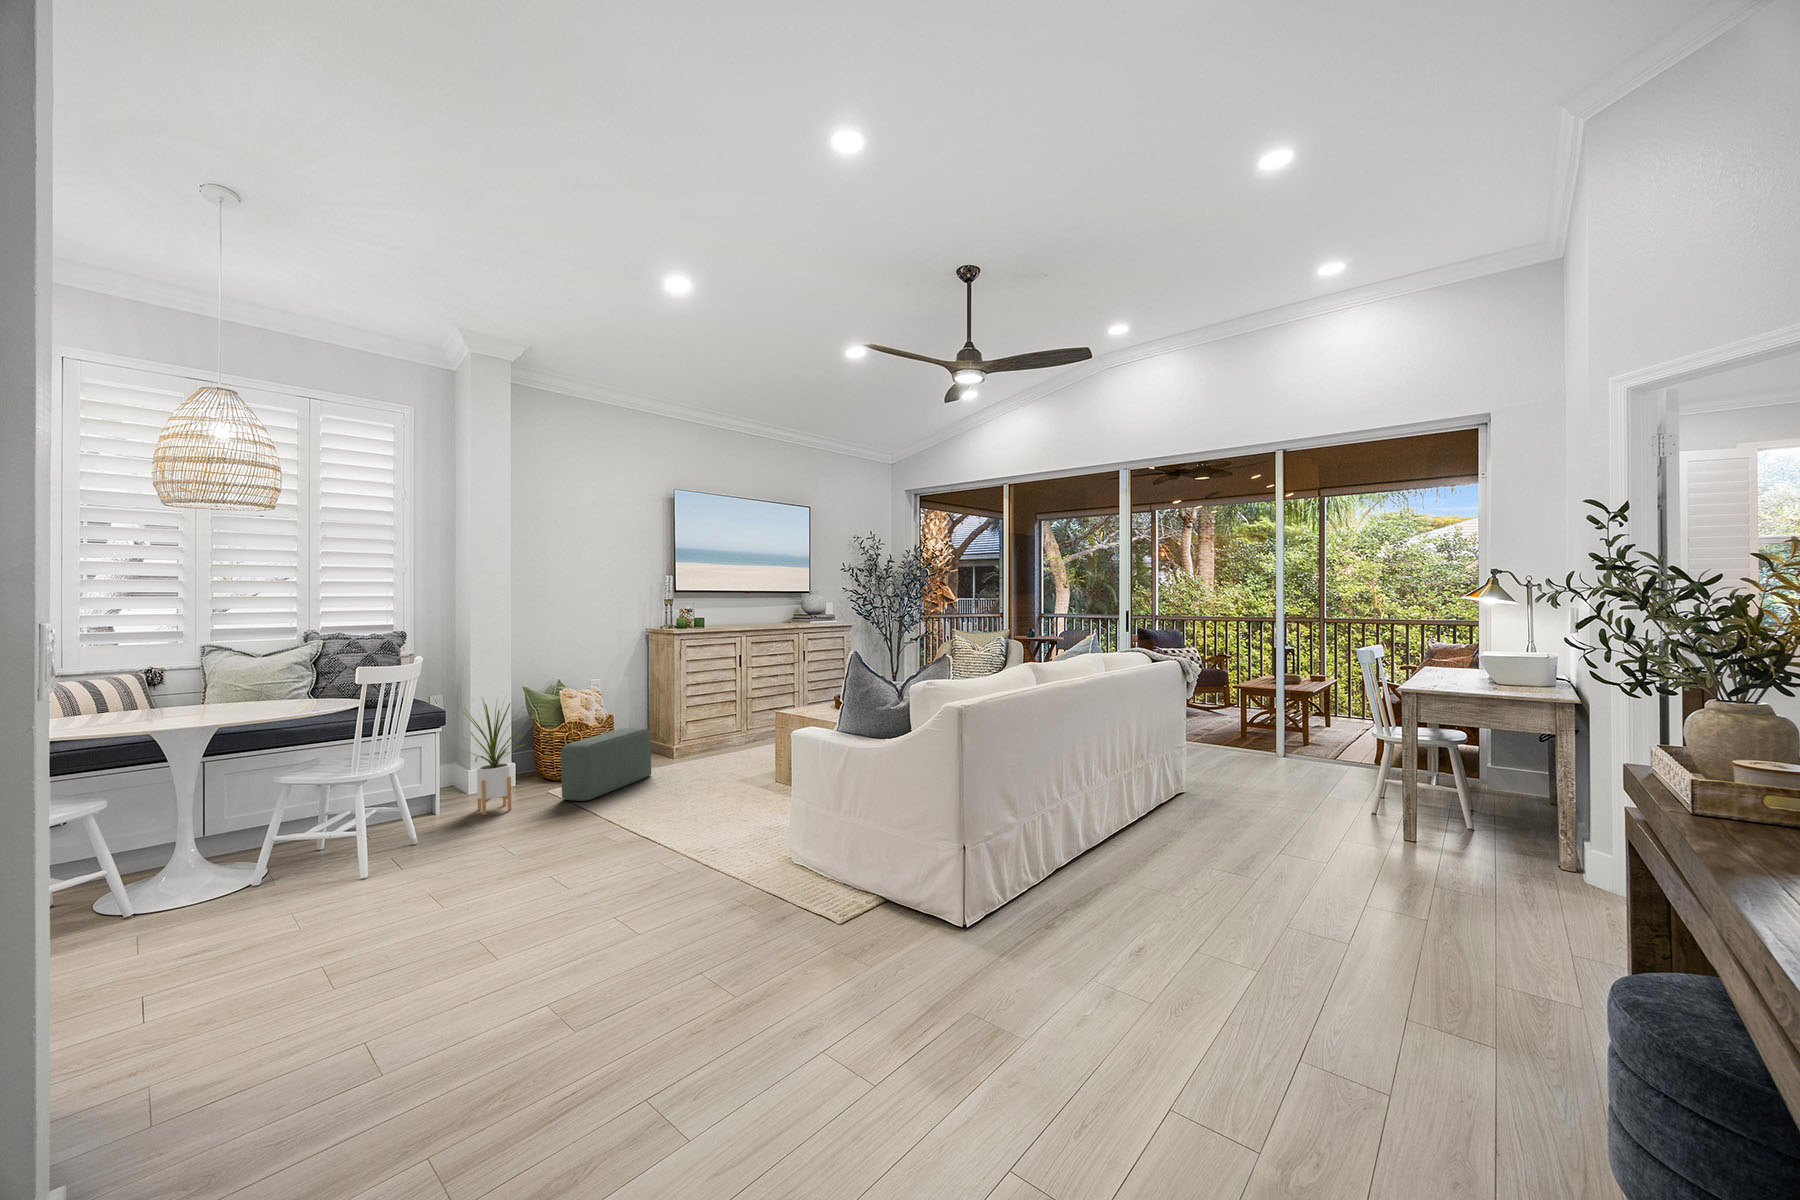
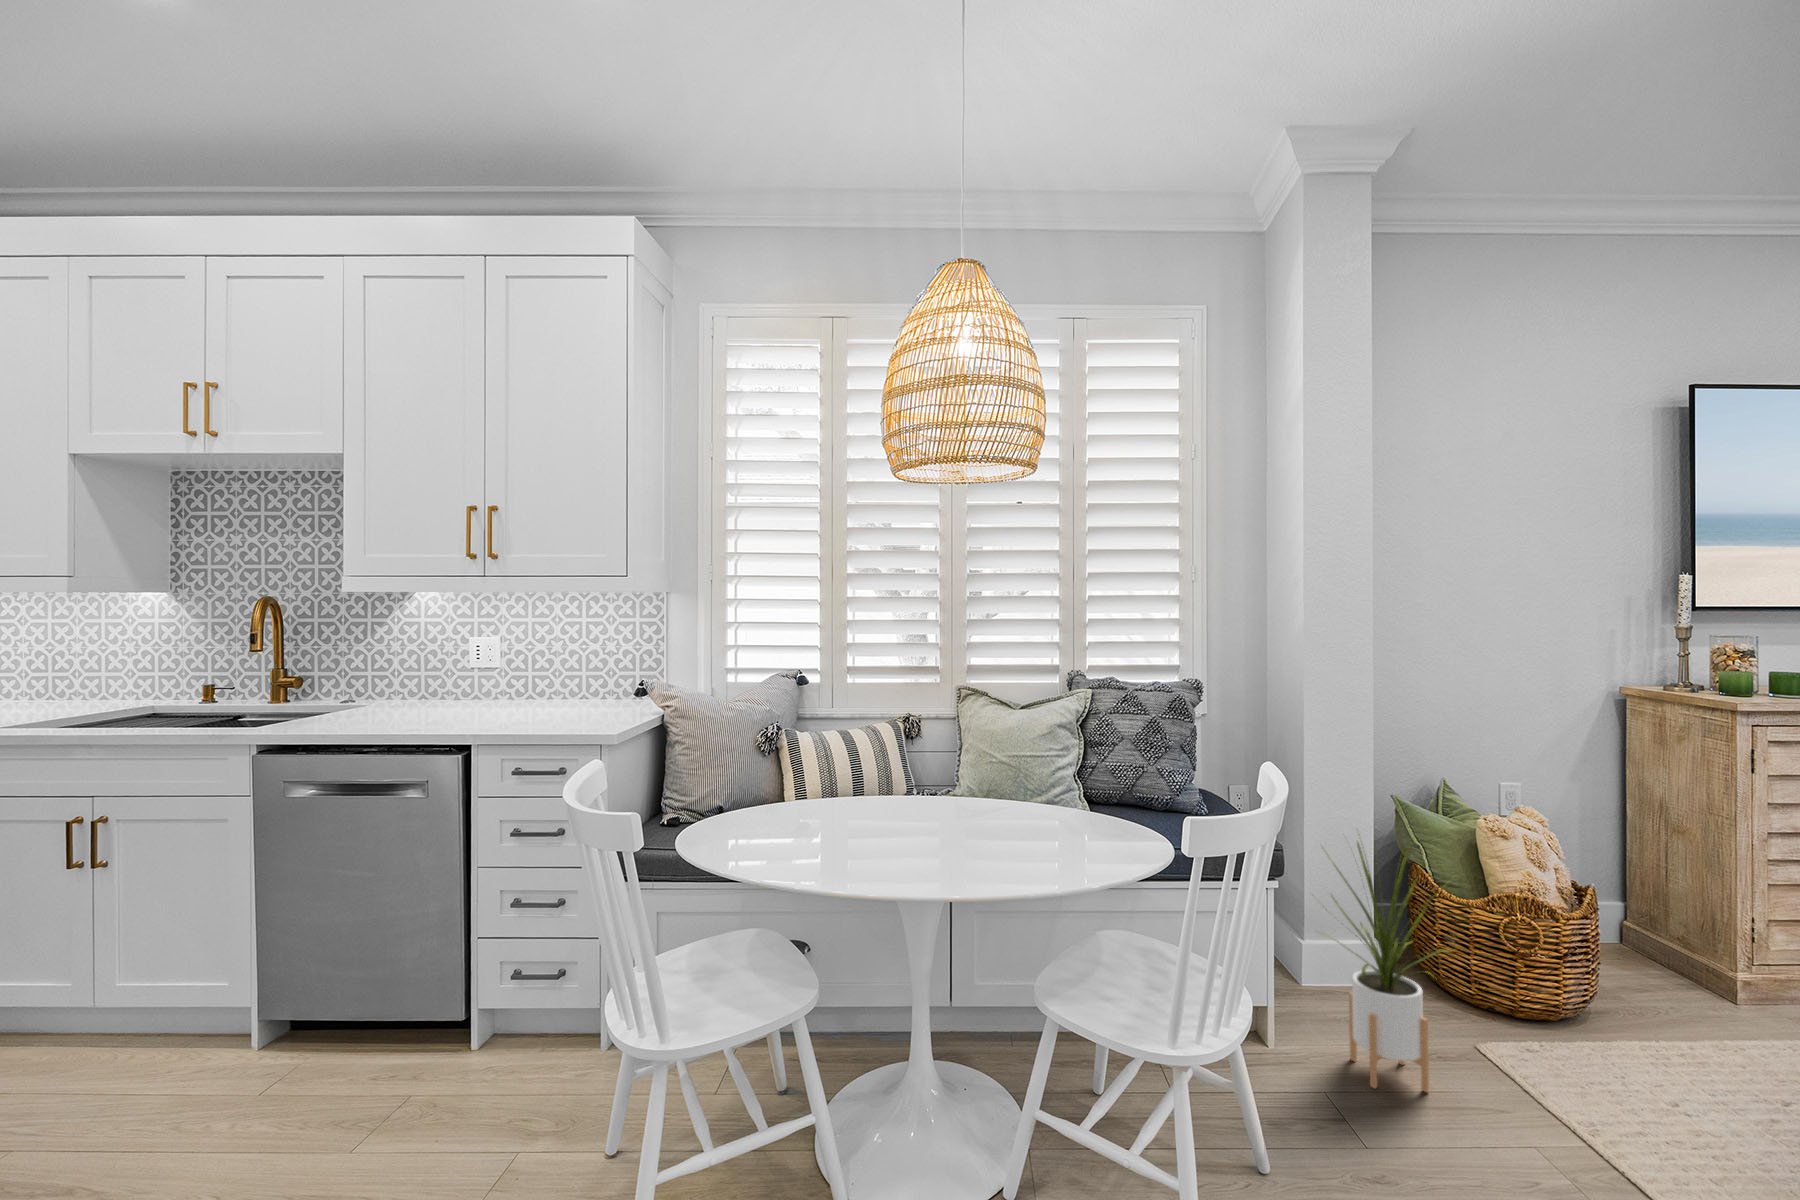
pouf: present [561,728,651,801] -> none [1539,934,1739,1135]

